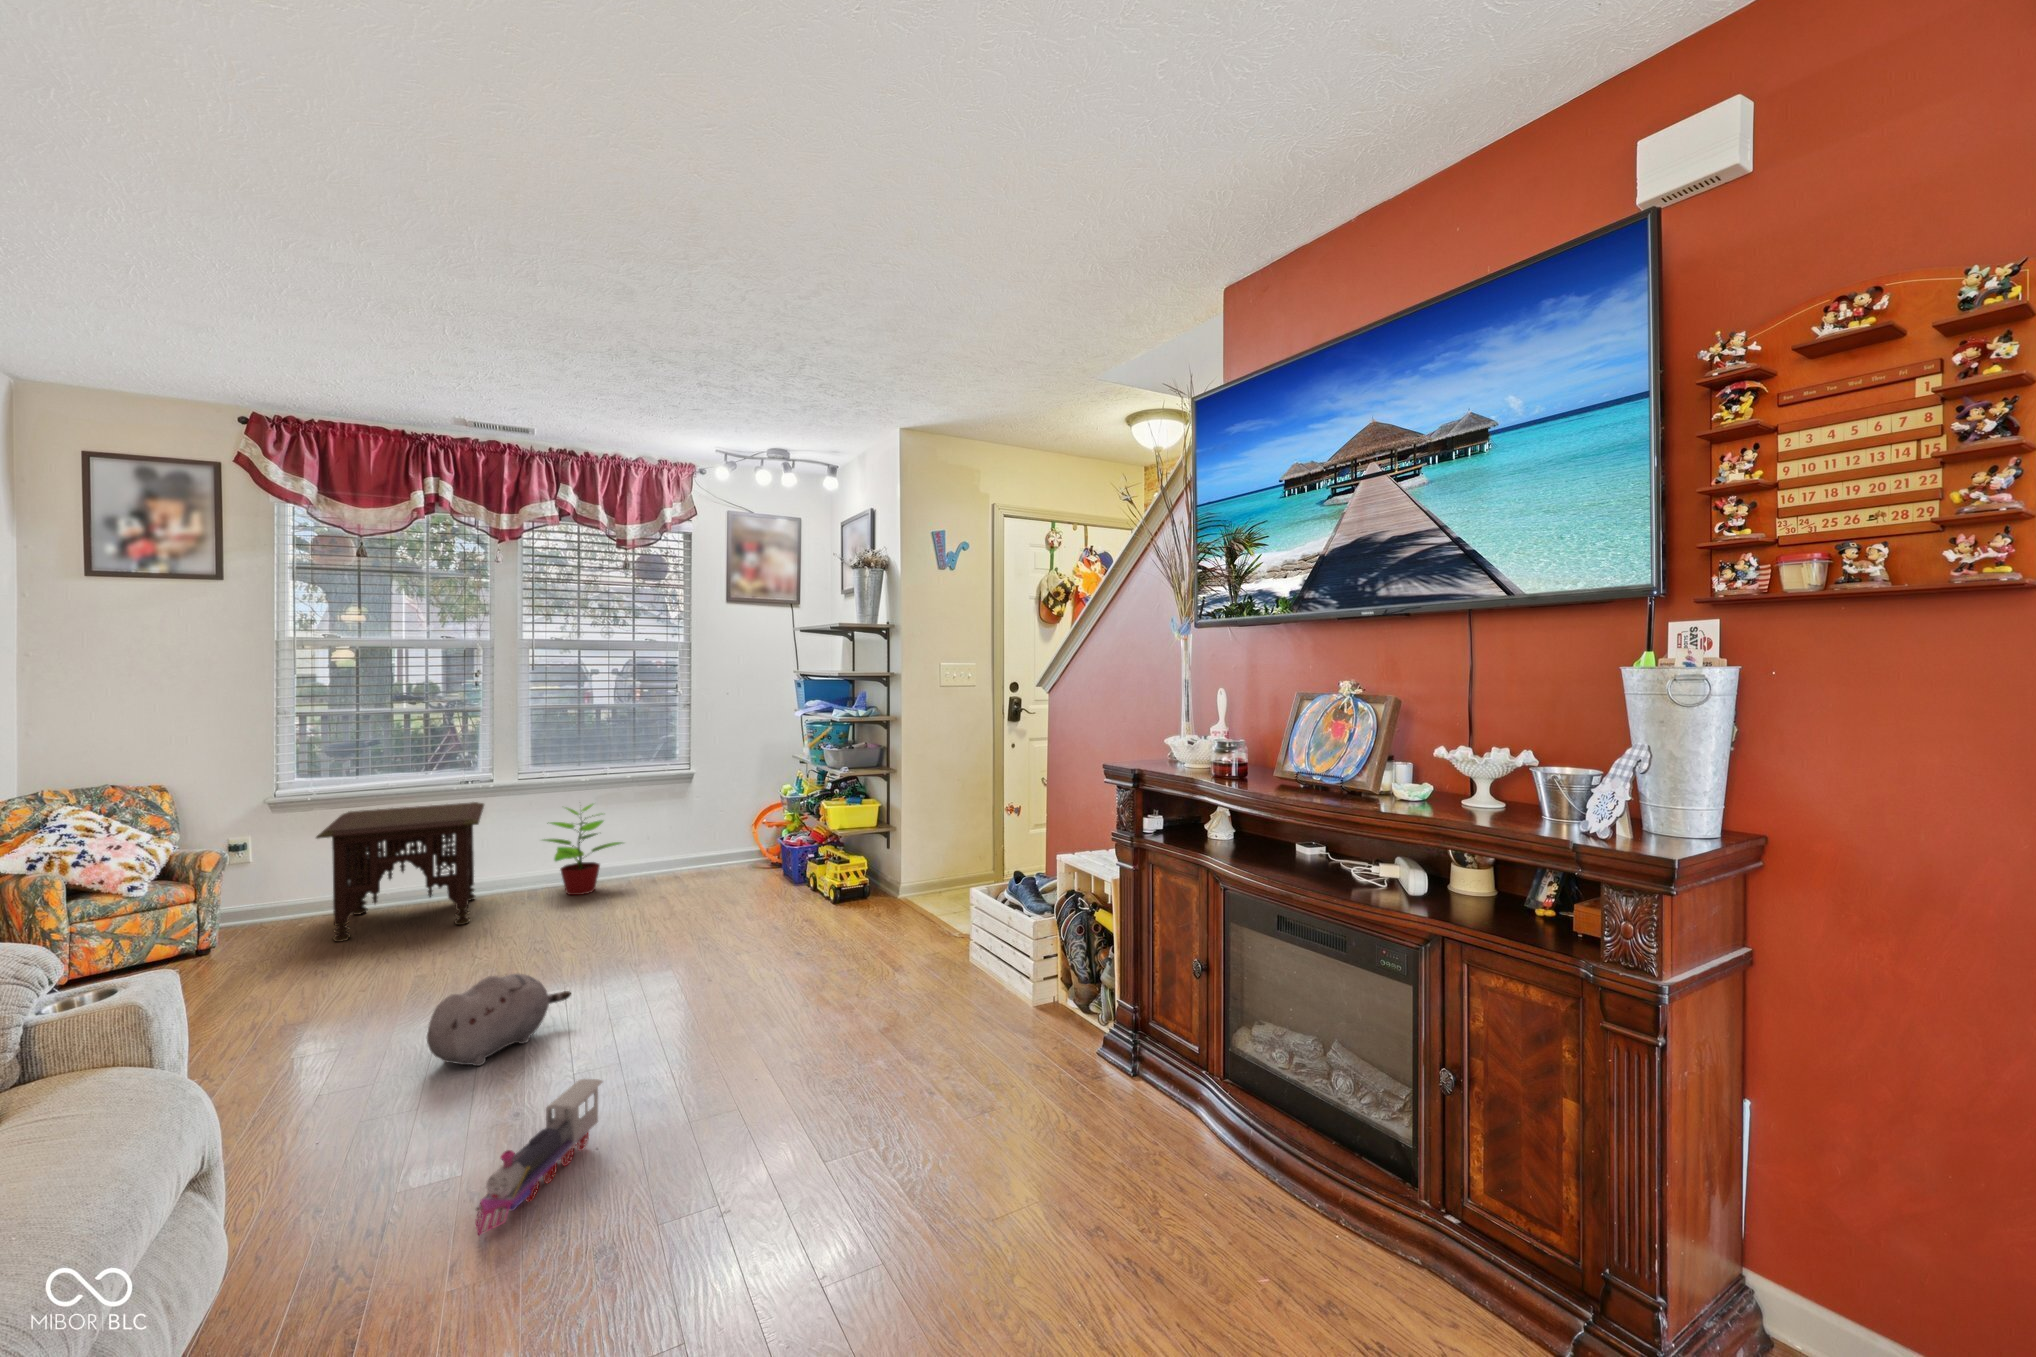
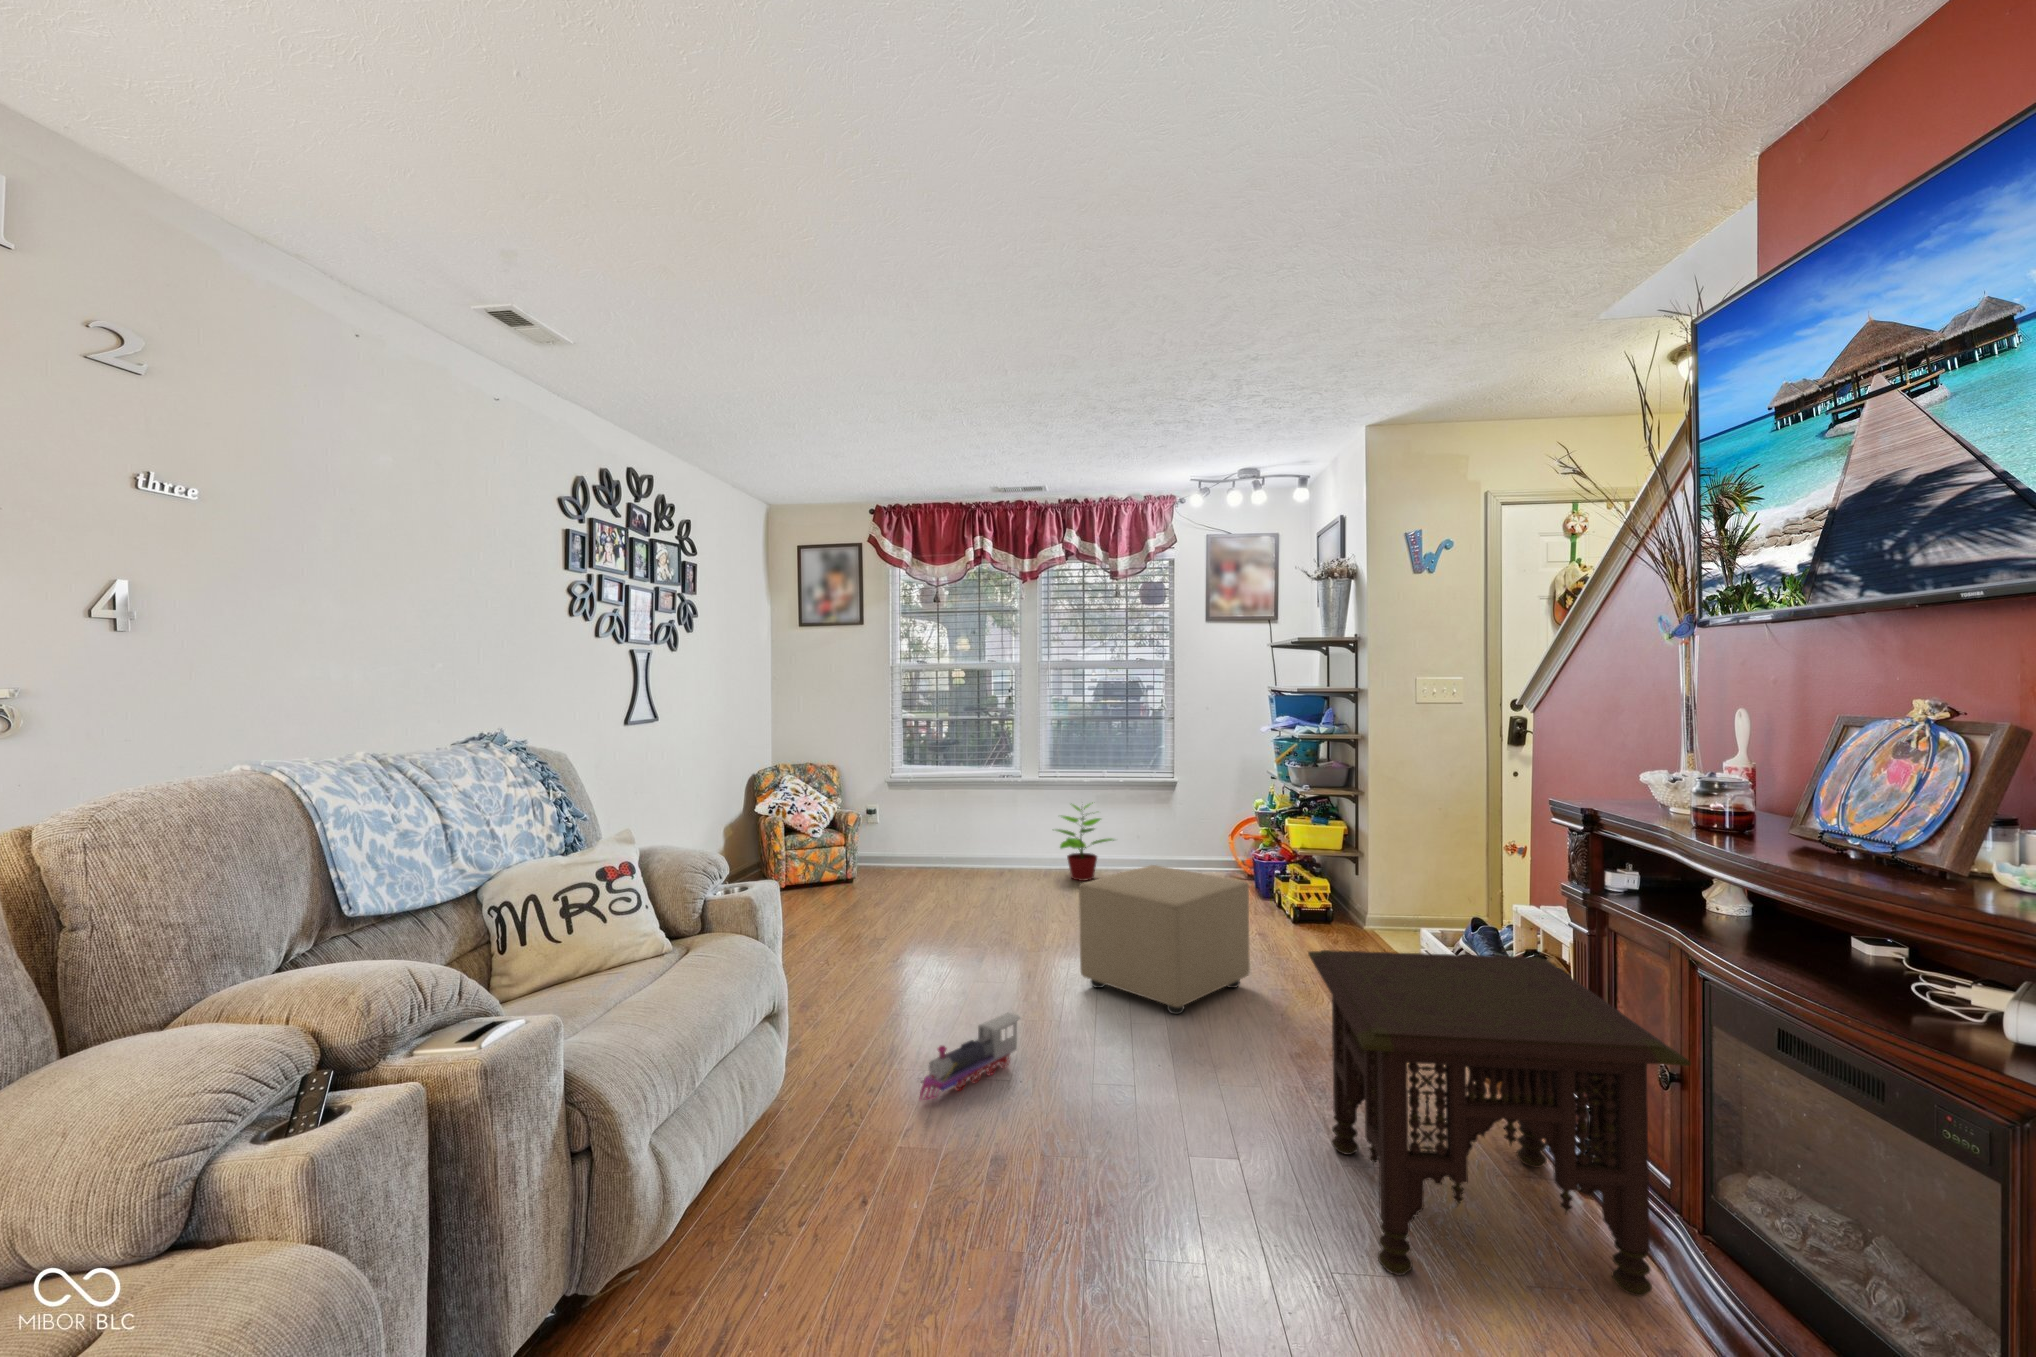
side table: present [316,802,484,942] -> present [1308,950,1691,1296]
ottoman: none [636,868,822,1026] -> present [1079,865,1250,1014]
plush toy: present [427,973,571,1066] -> none [934,924,1035,991]

